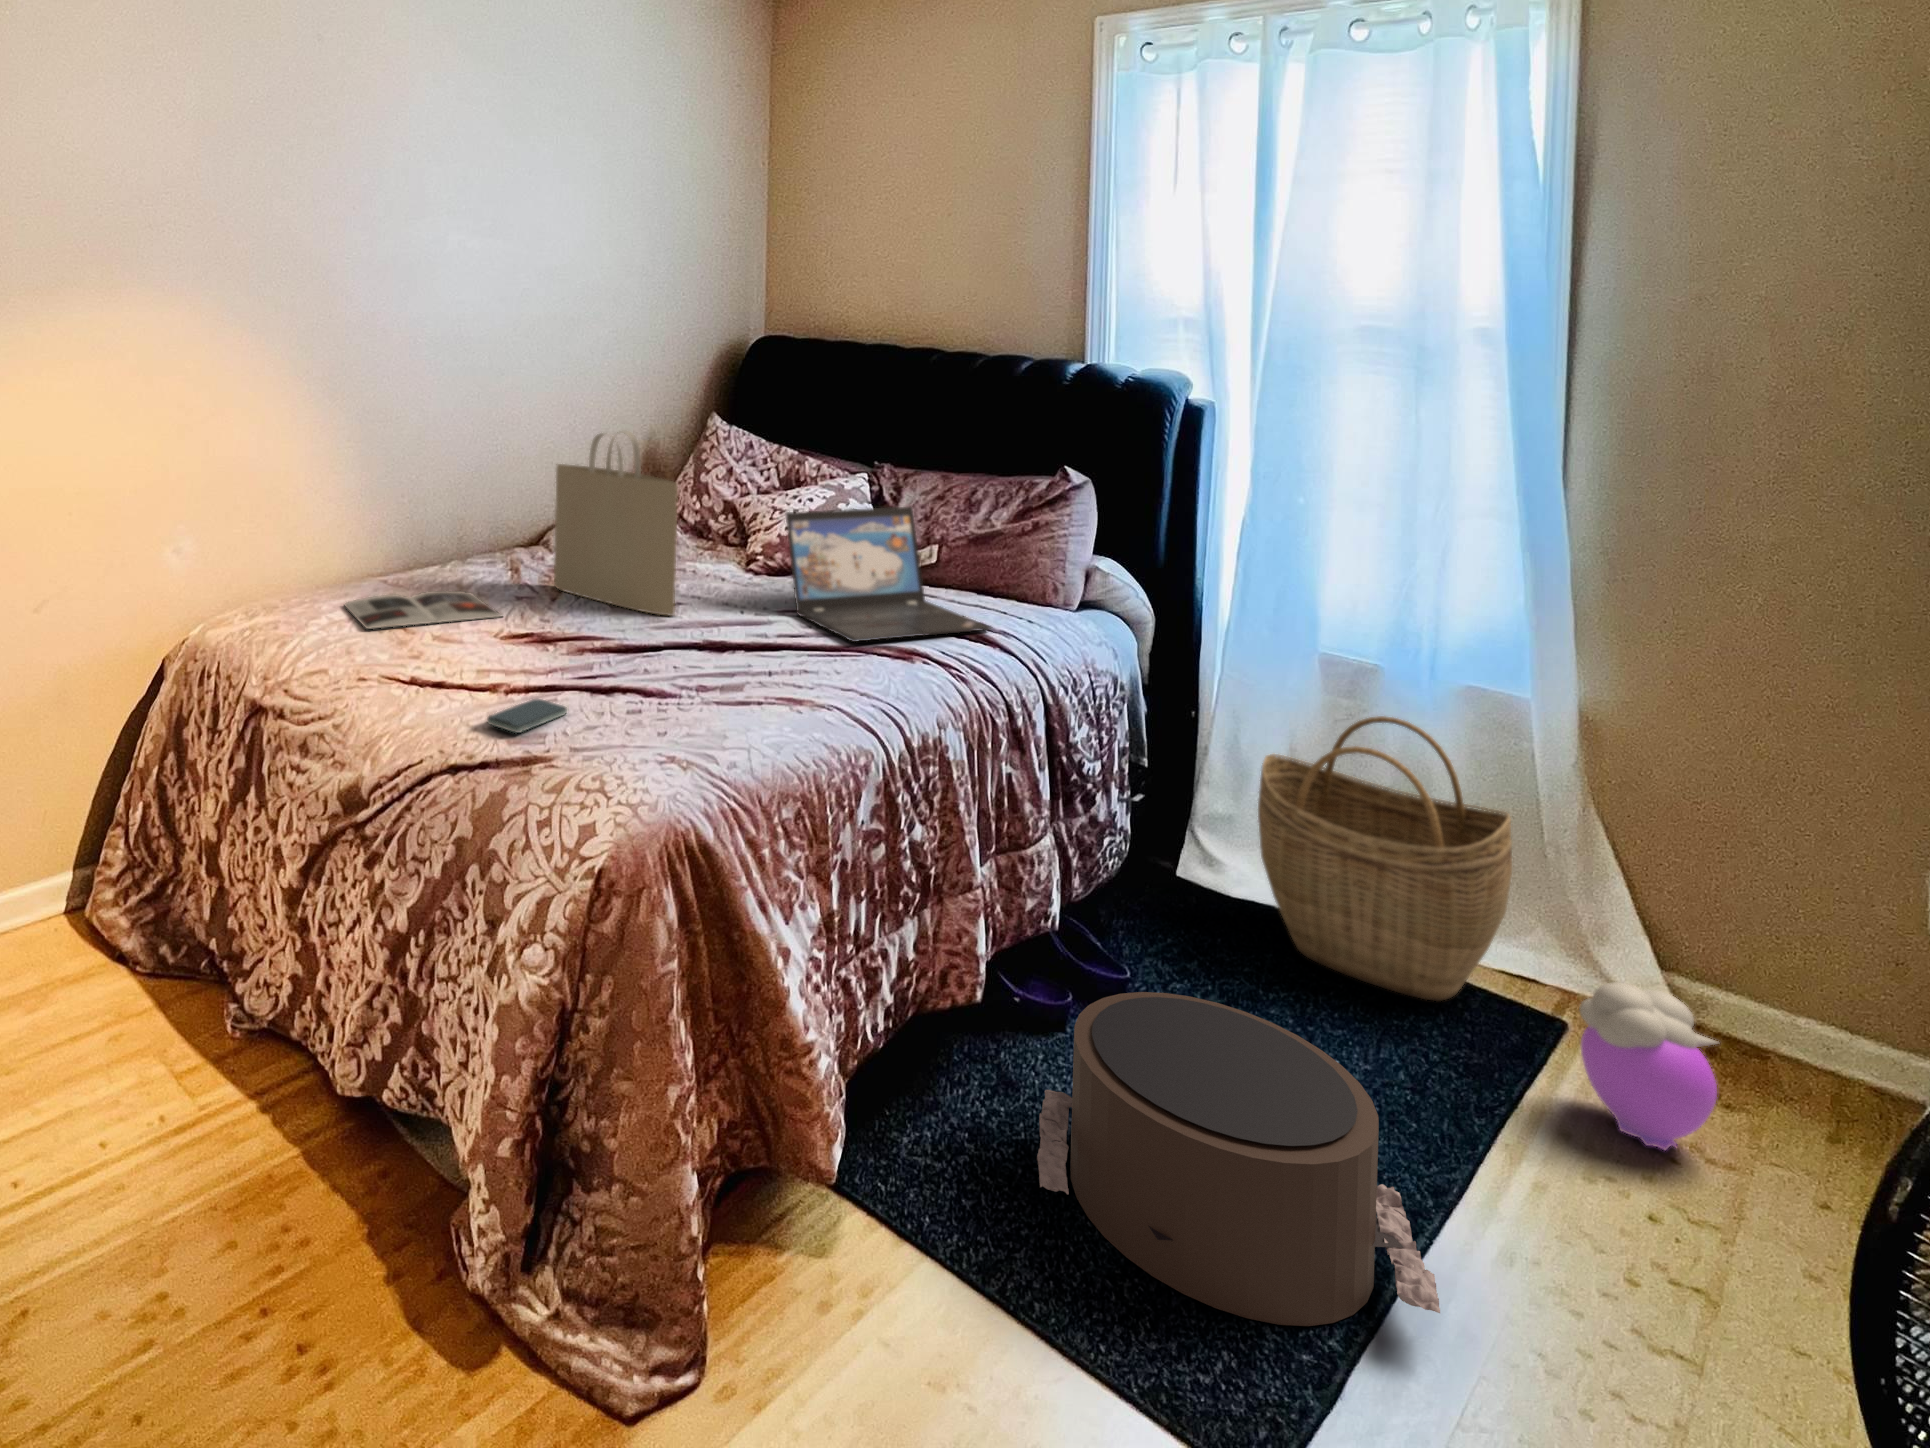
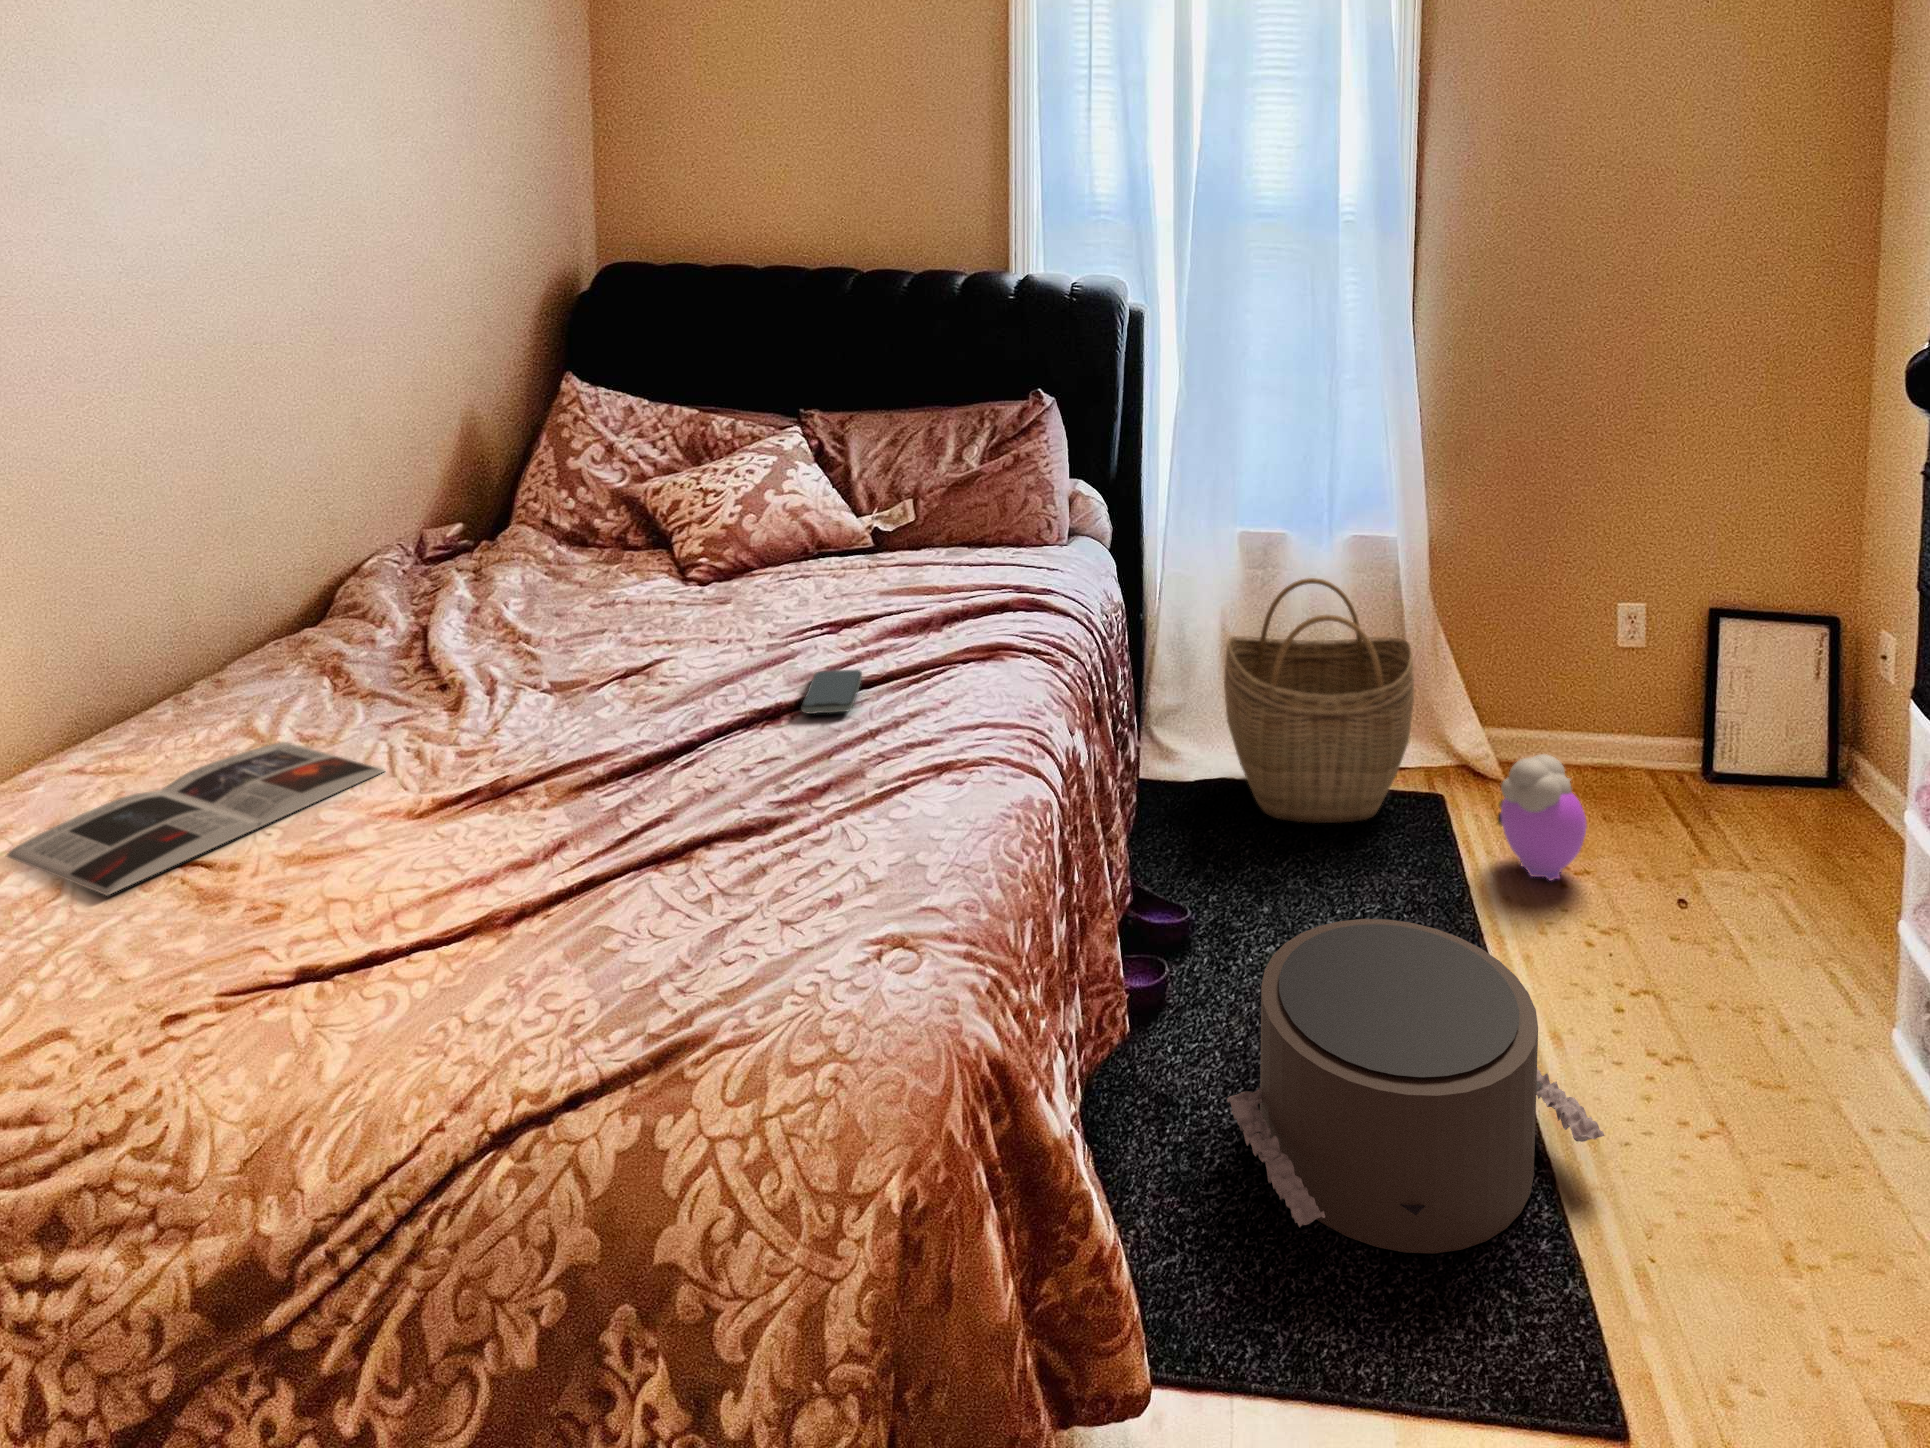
tote bag: present [554,431,678,615] -> none [421,425,666,691]
laptop: present [786,507,991,642] -> none [791,463,1039,653]
smartphone: present [487,699,567,733] -> present [802,670,862,714]

